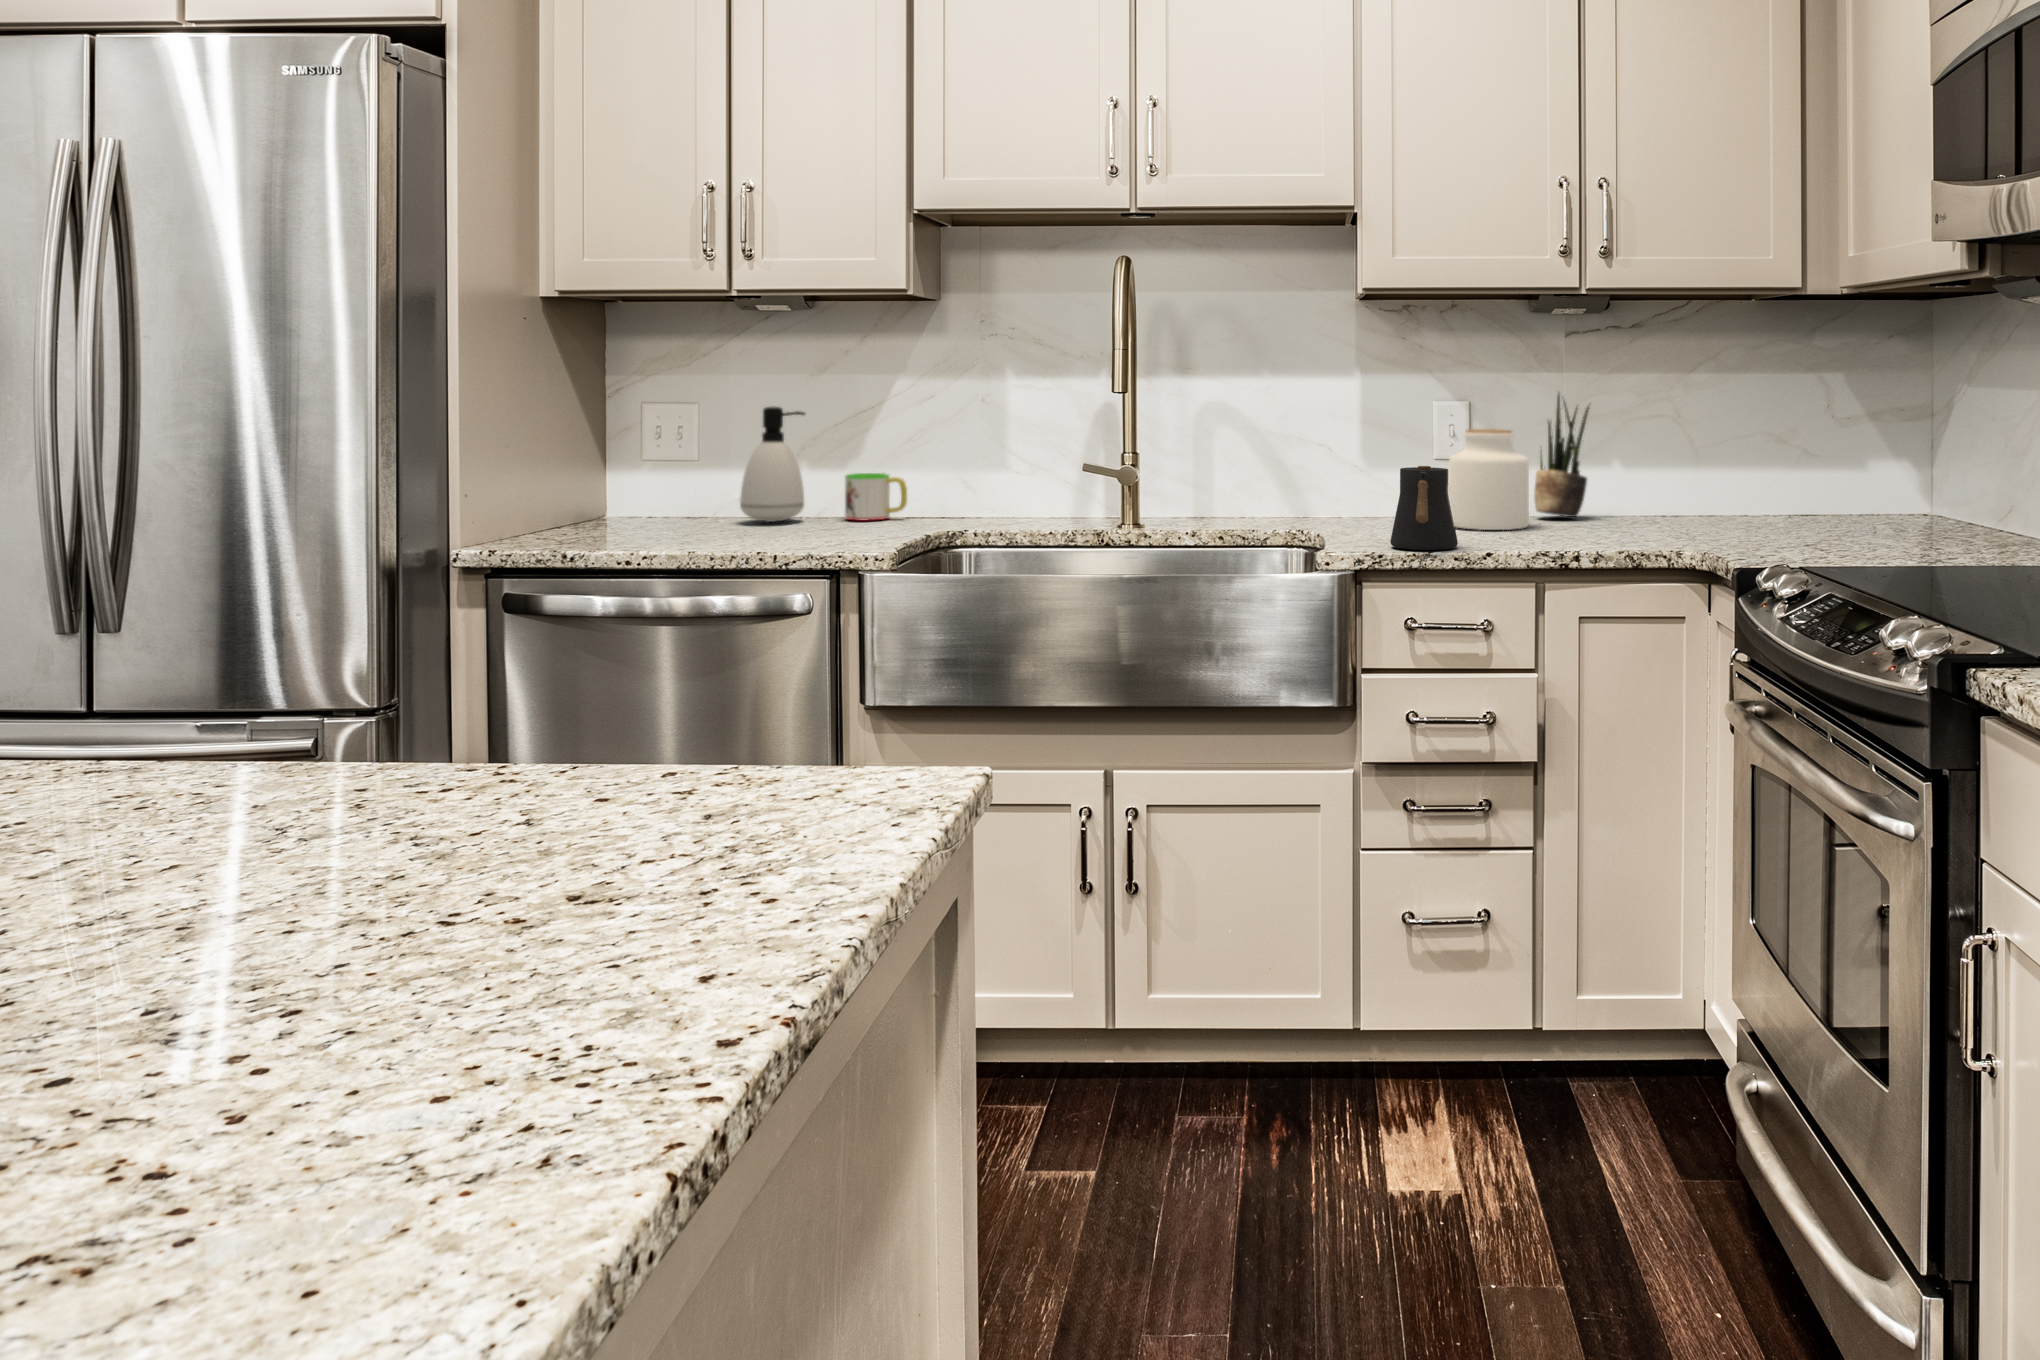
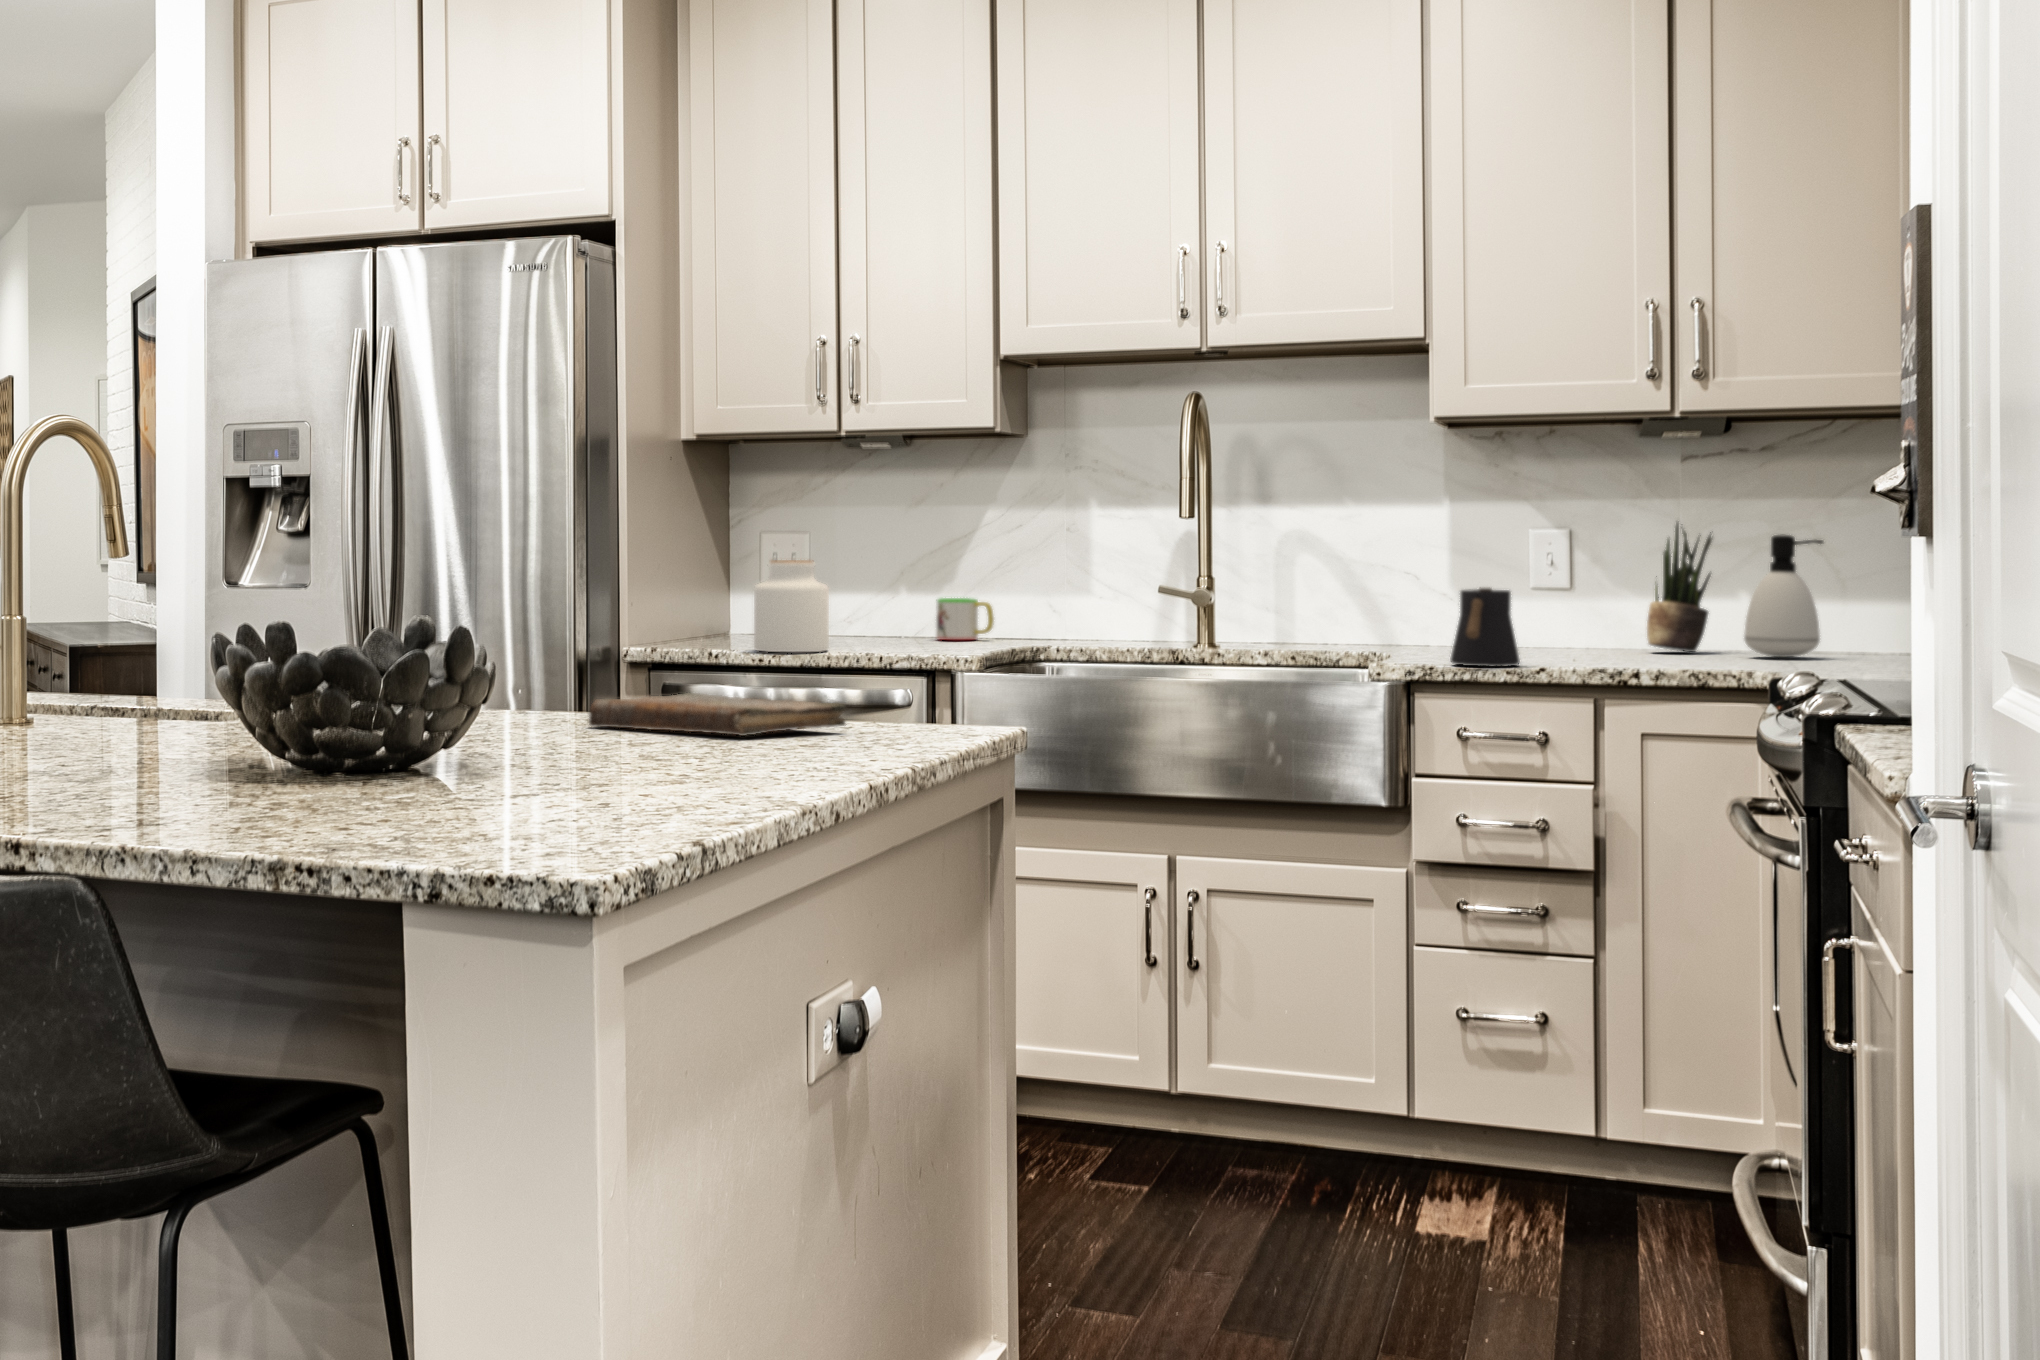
soap dispenser: present [740,406,805,522] -> present [1744,534,1823,657]
jar: present [1448,429,1529,530] -> present [754,560,829,652]
book: none [77,767,668,953] -> present [589,693,847,736]

